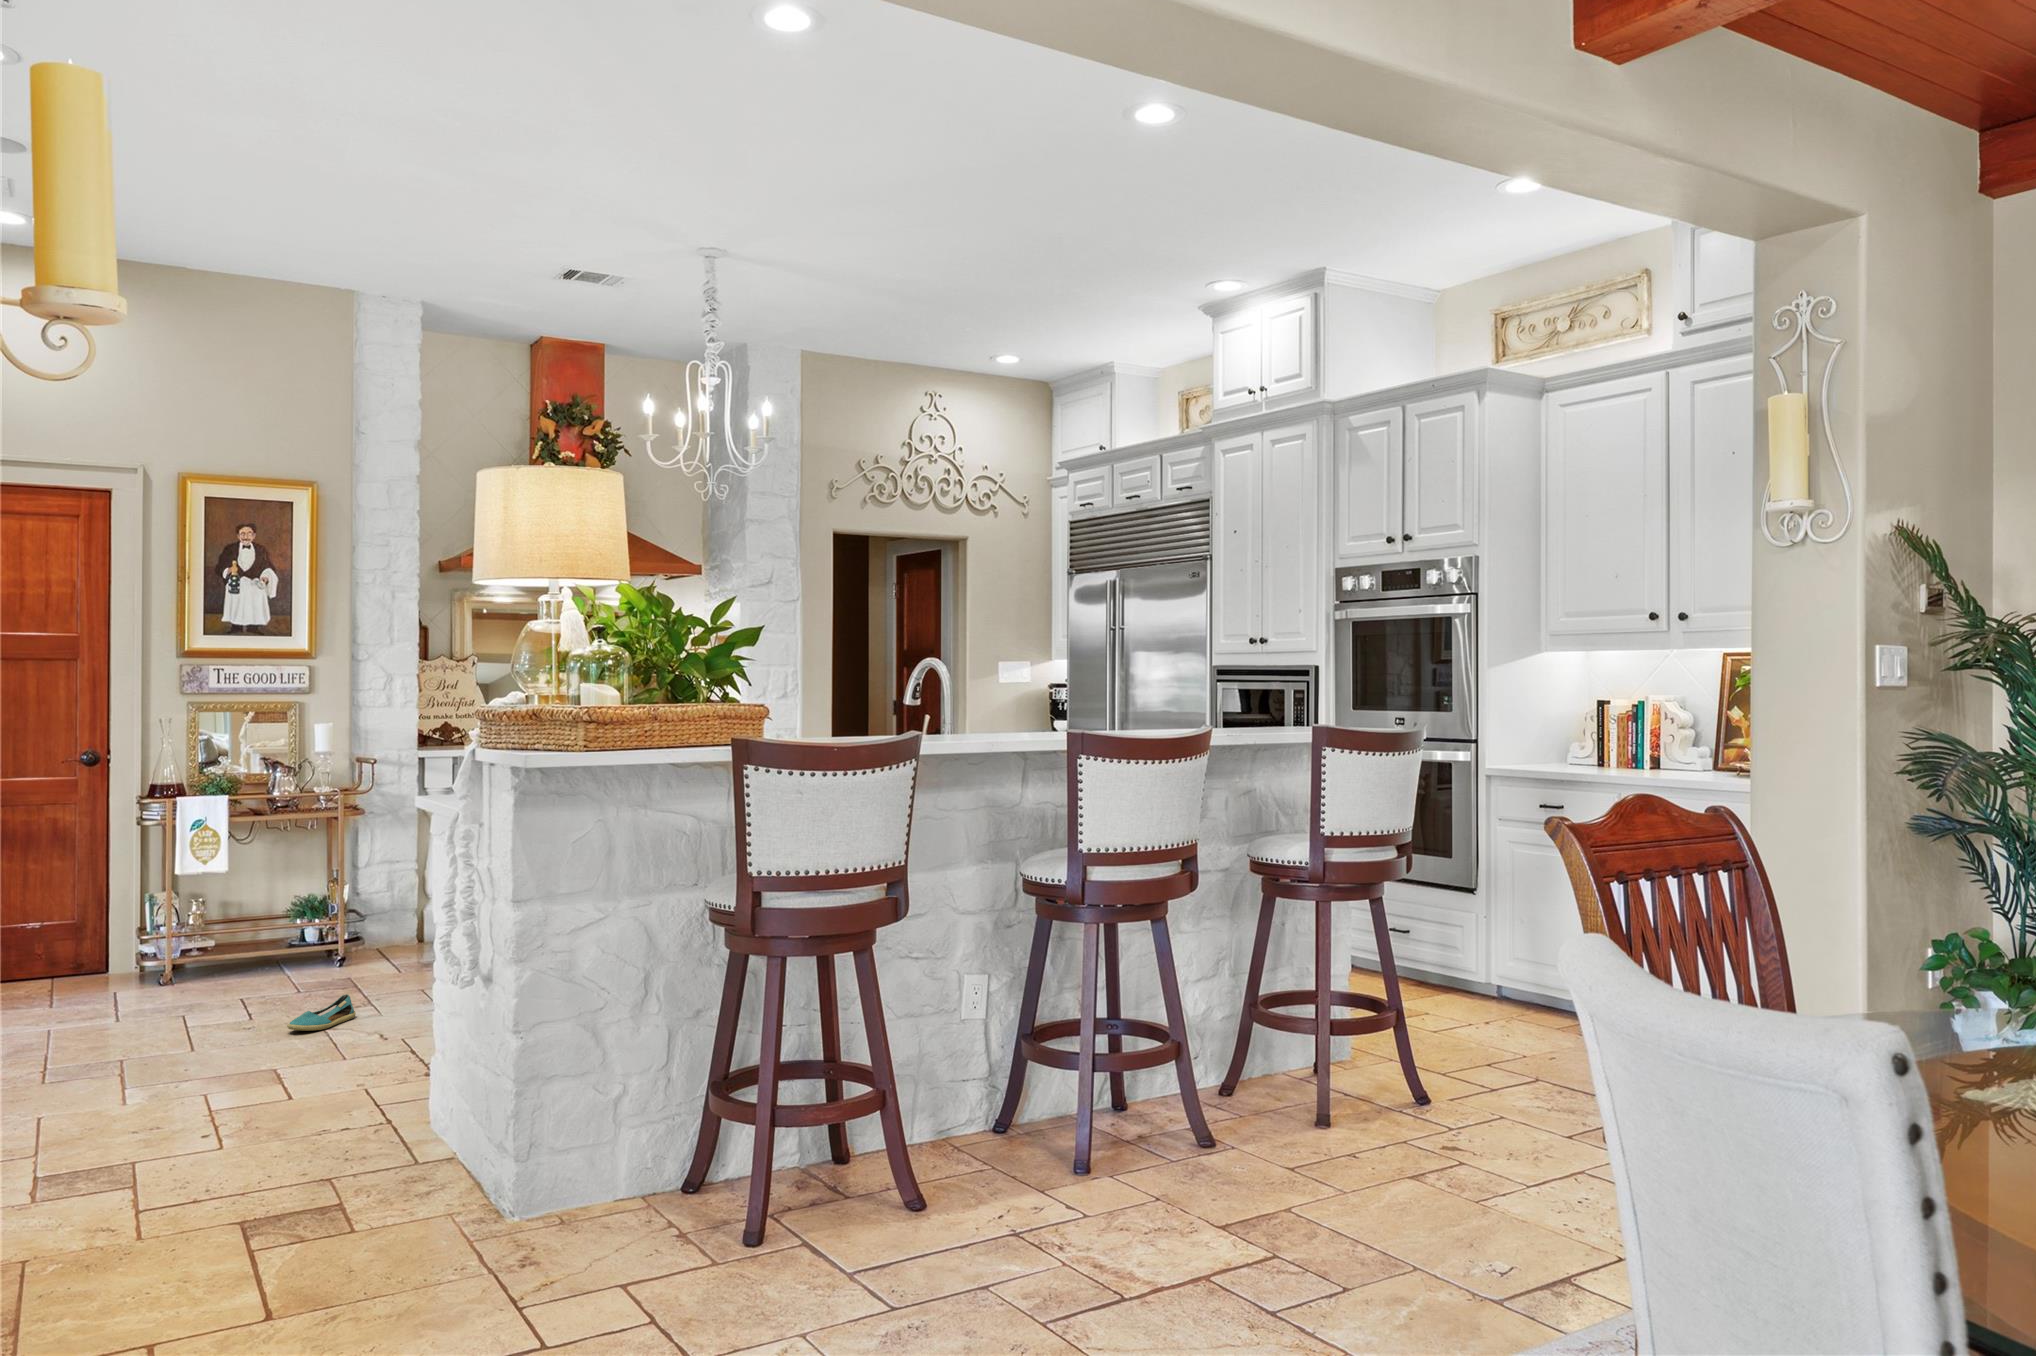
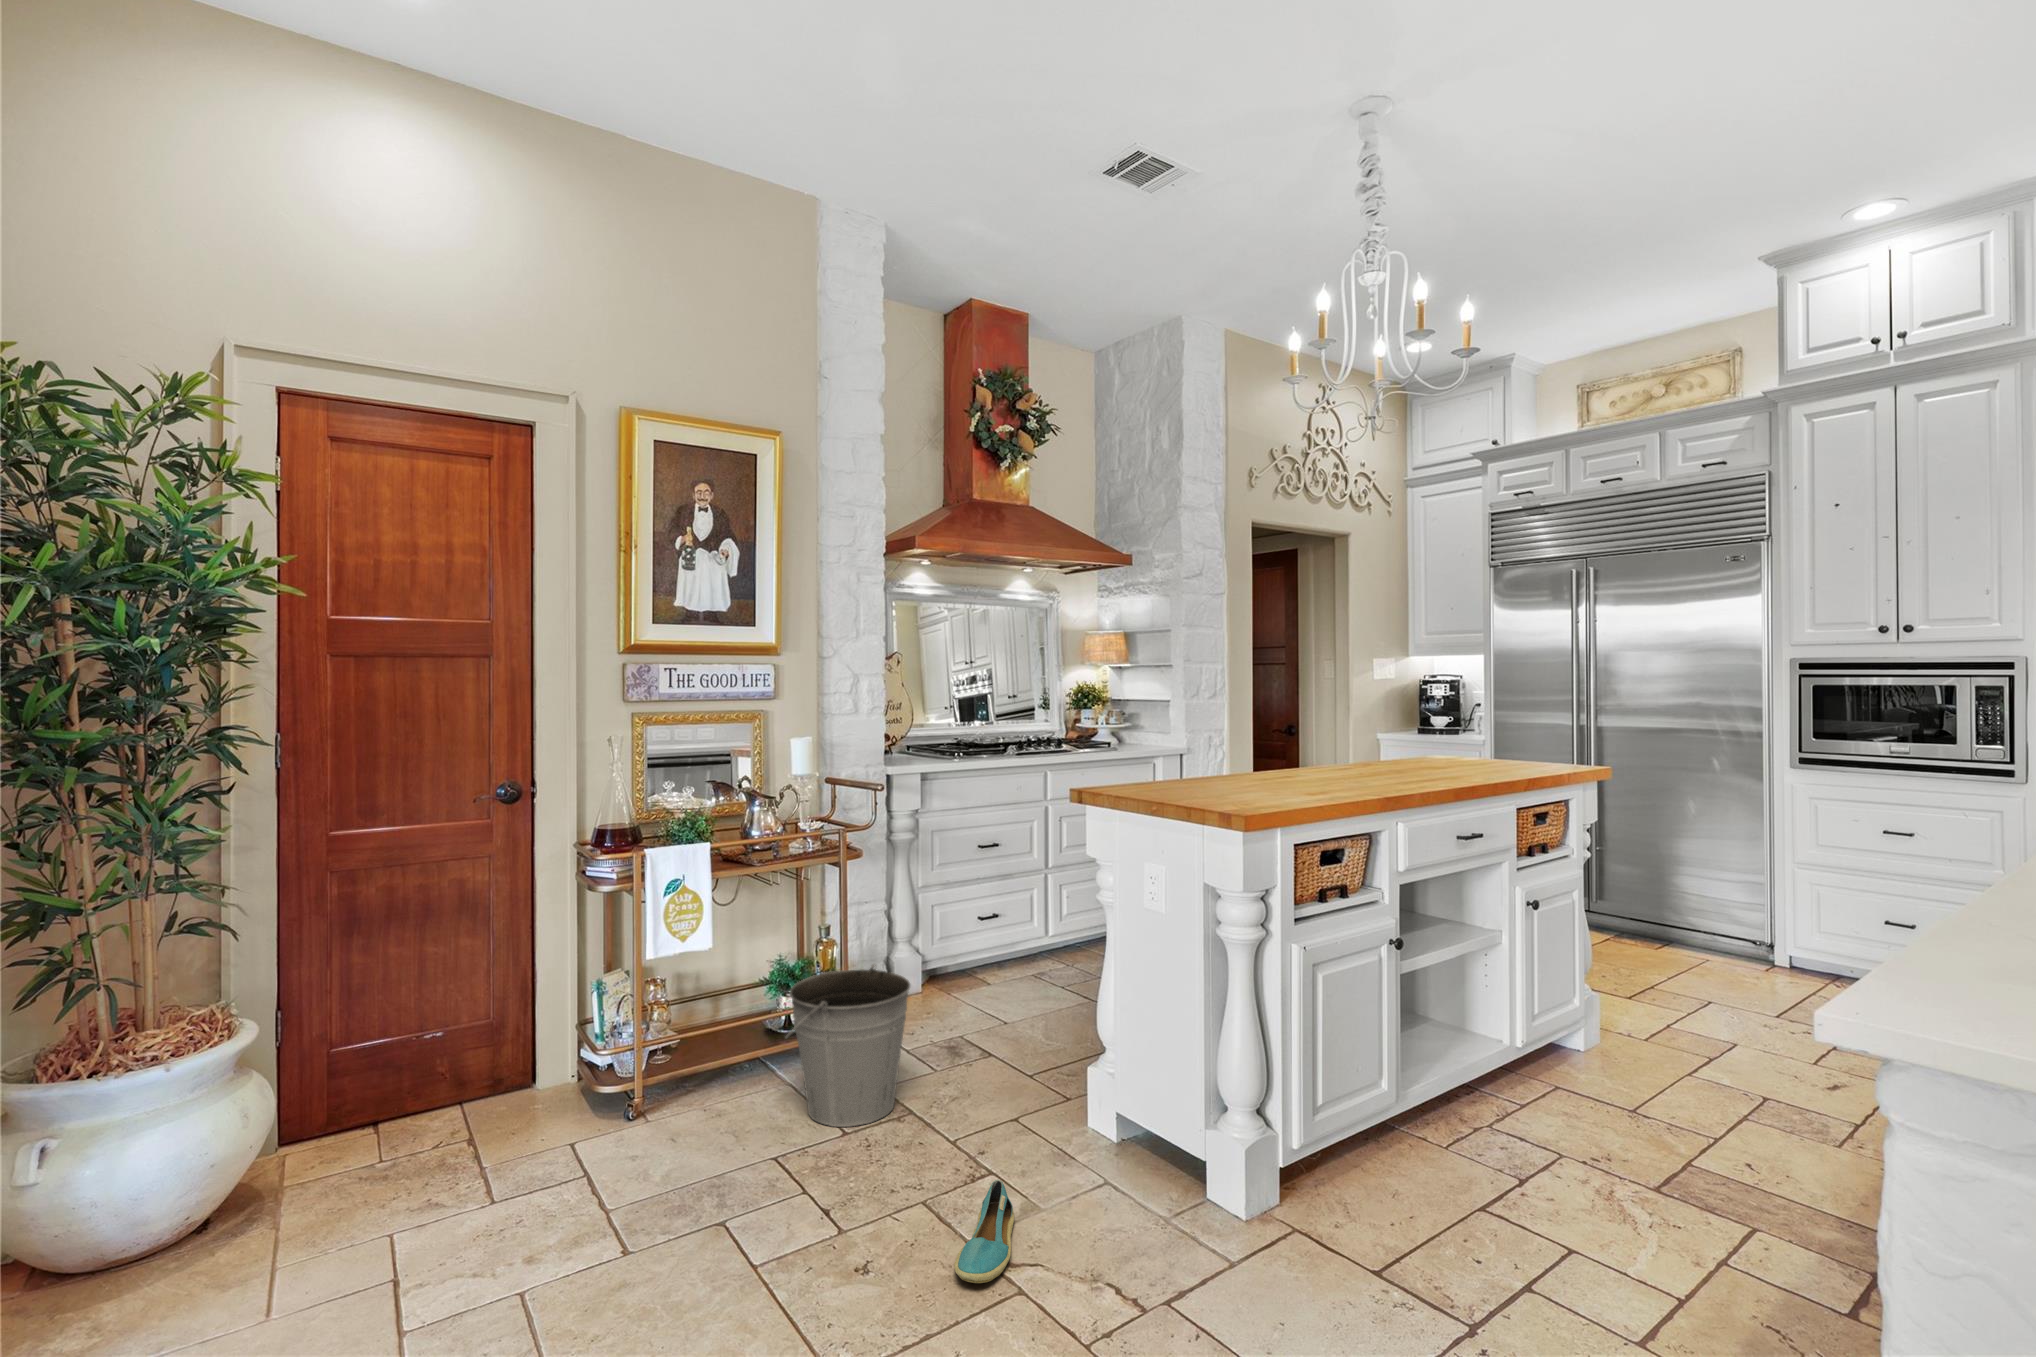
bucket: none [265,888,364,990] -> present [785,964,910,1127]

